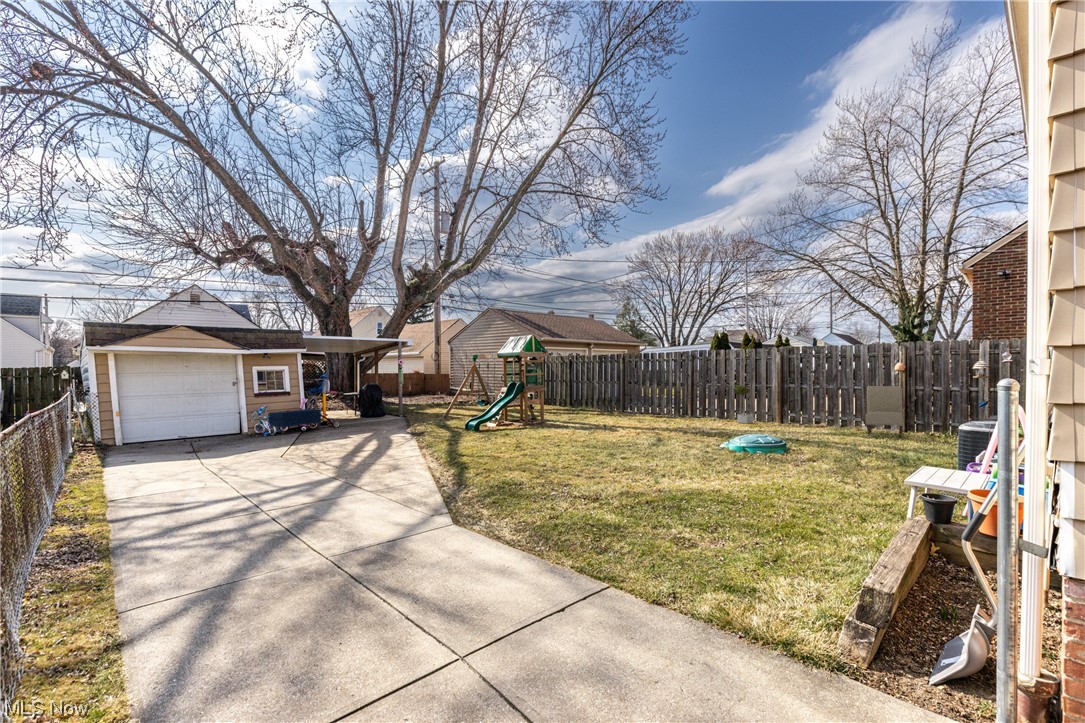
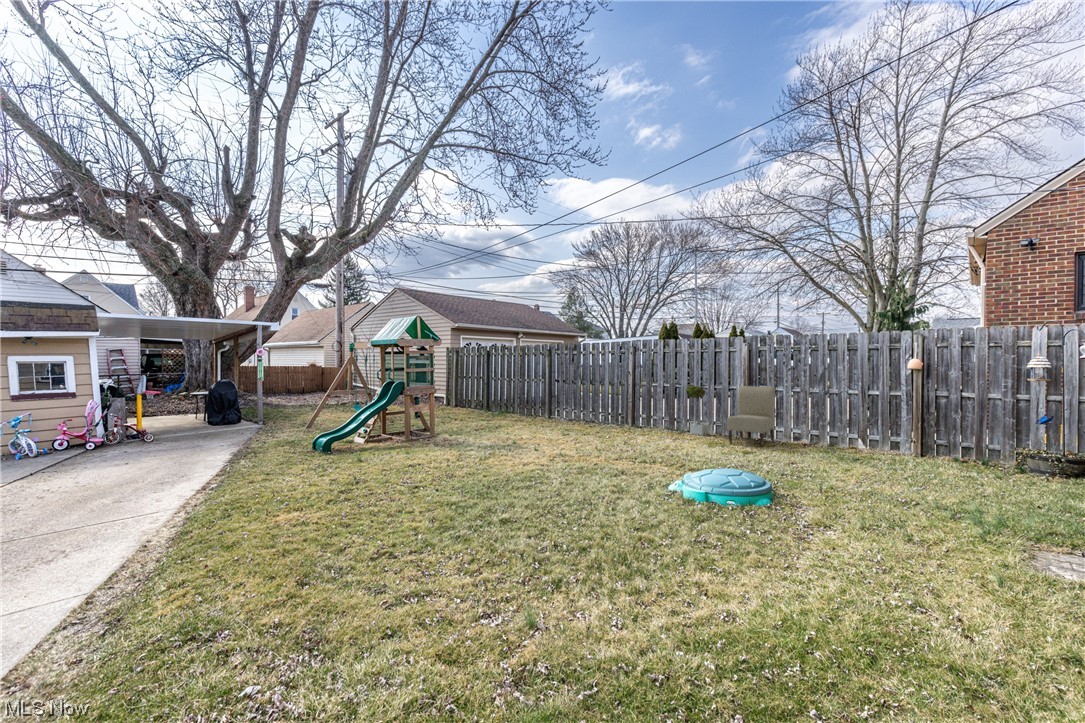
chair: present [866,386,903,437] -> present [727,386,775,446]
bench: present [268,409,322,434] -> none [28,416,128,457]

